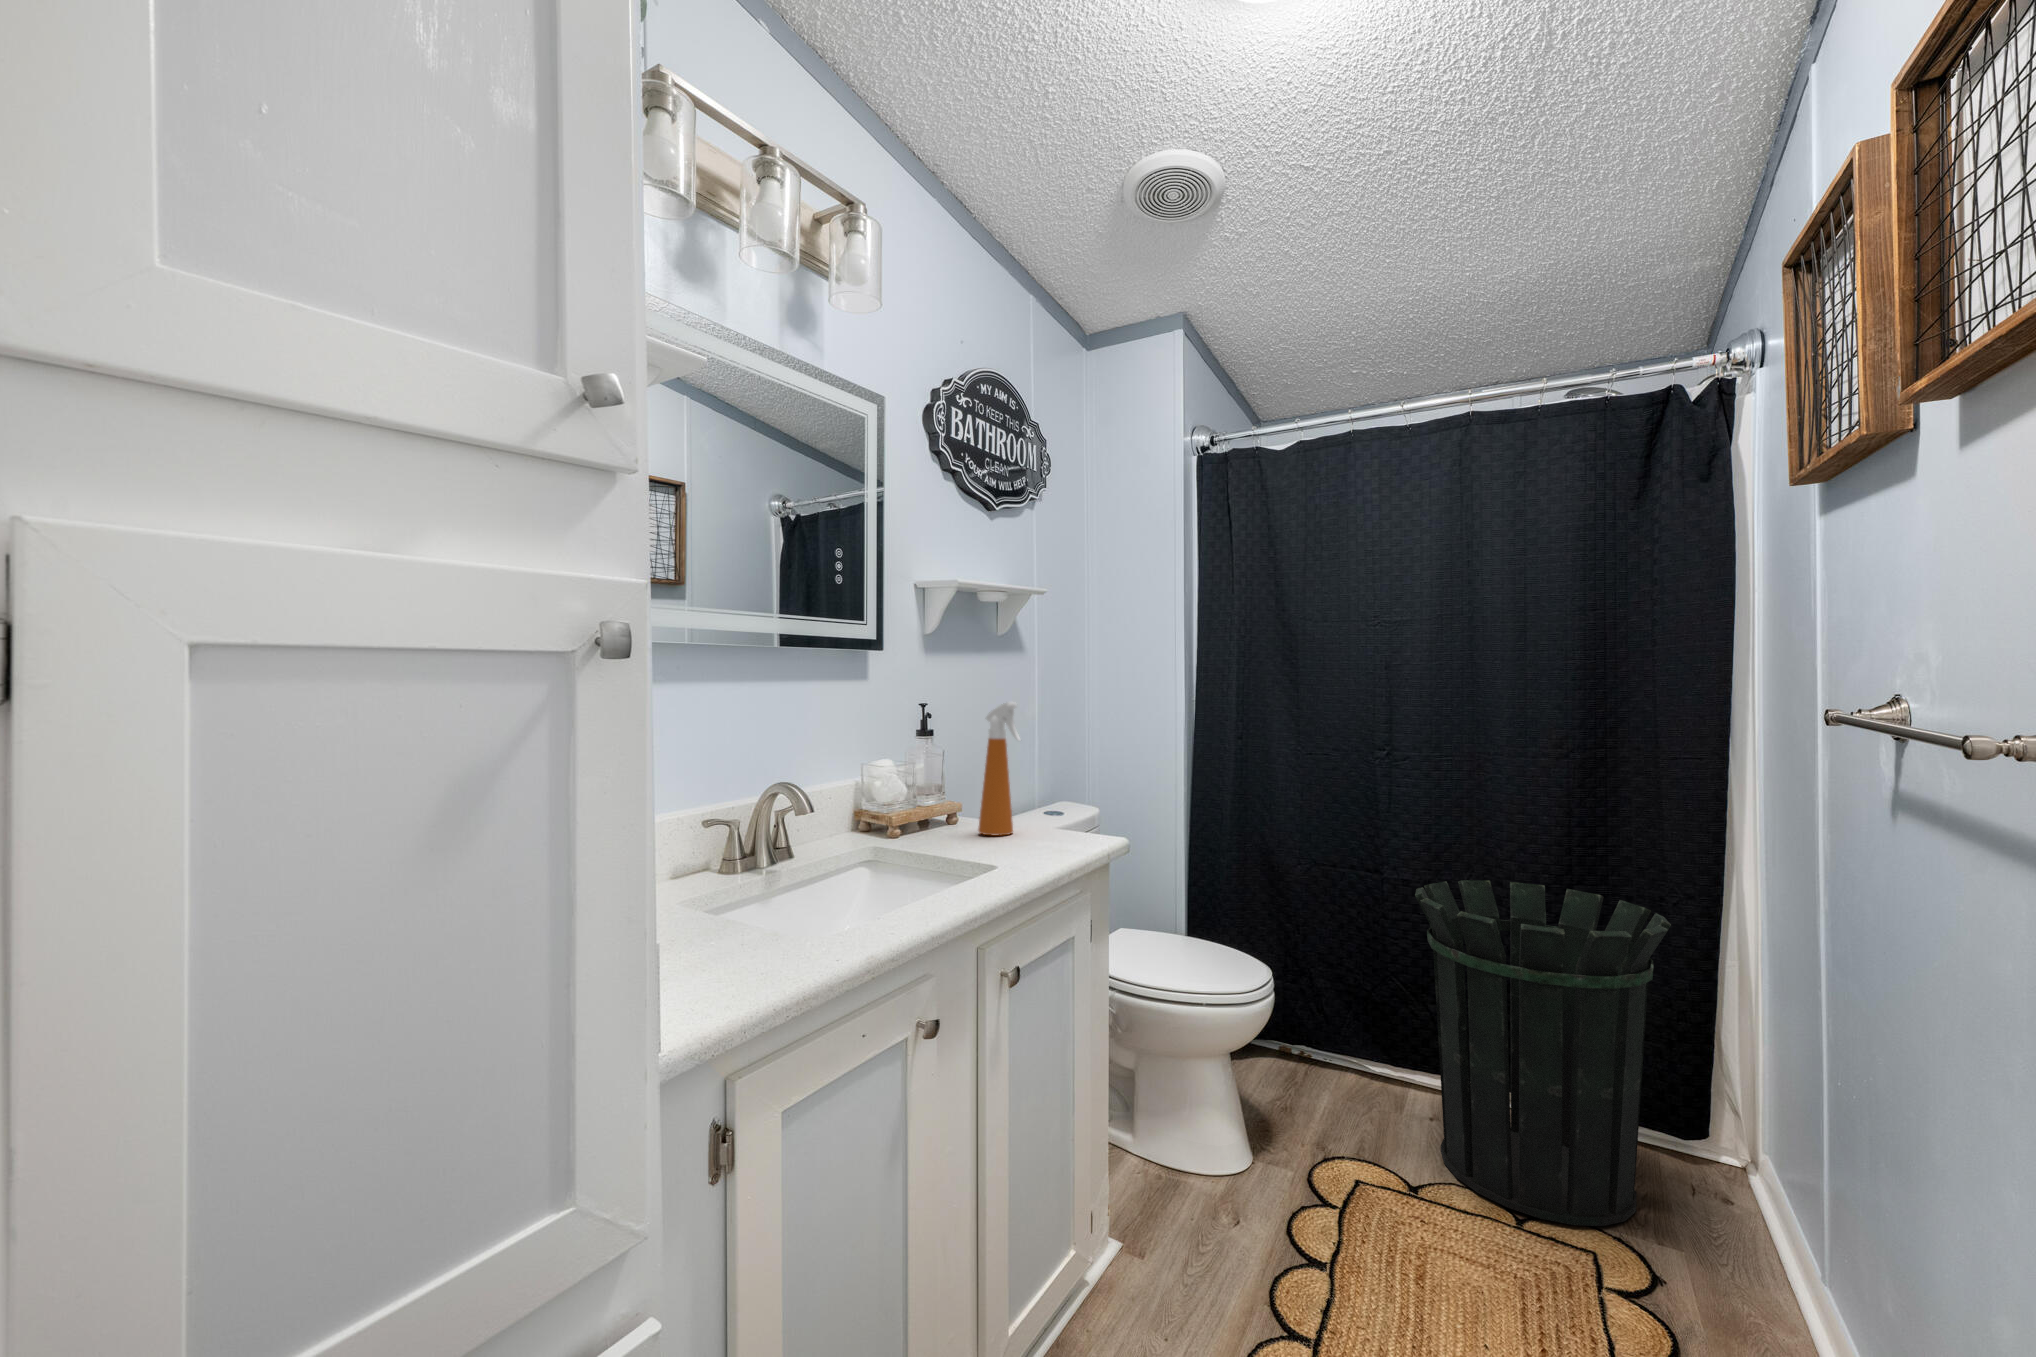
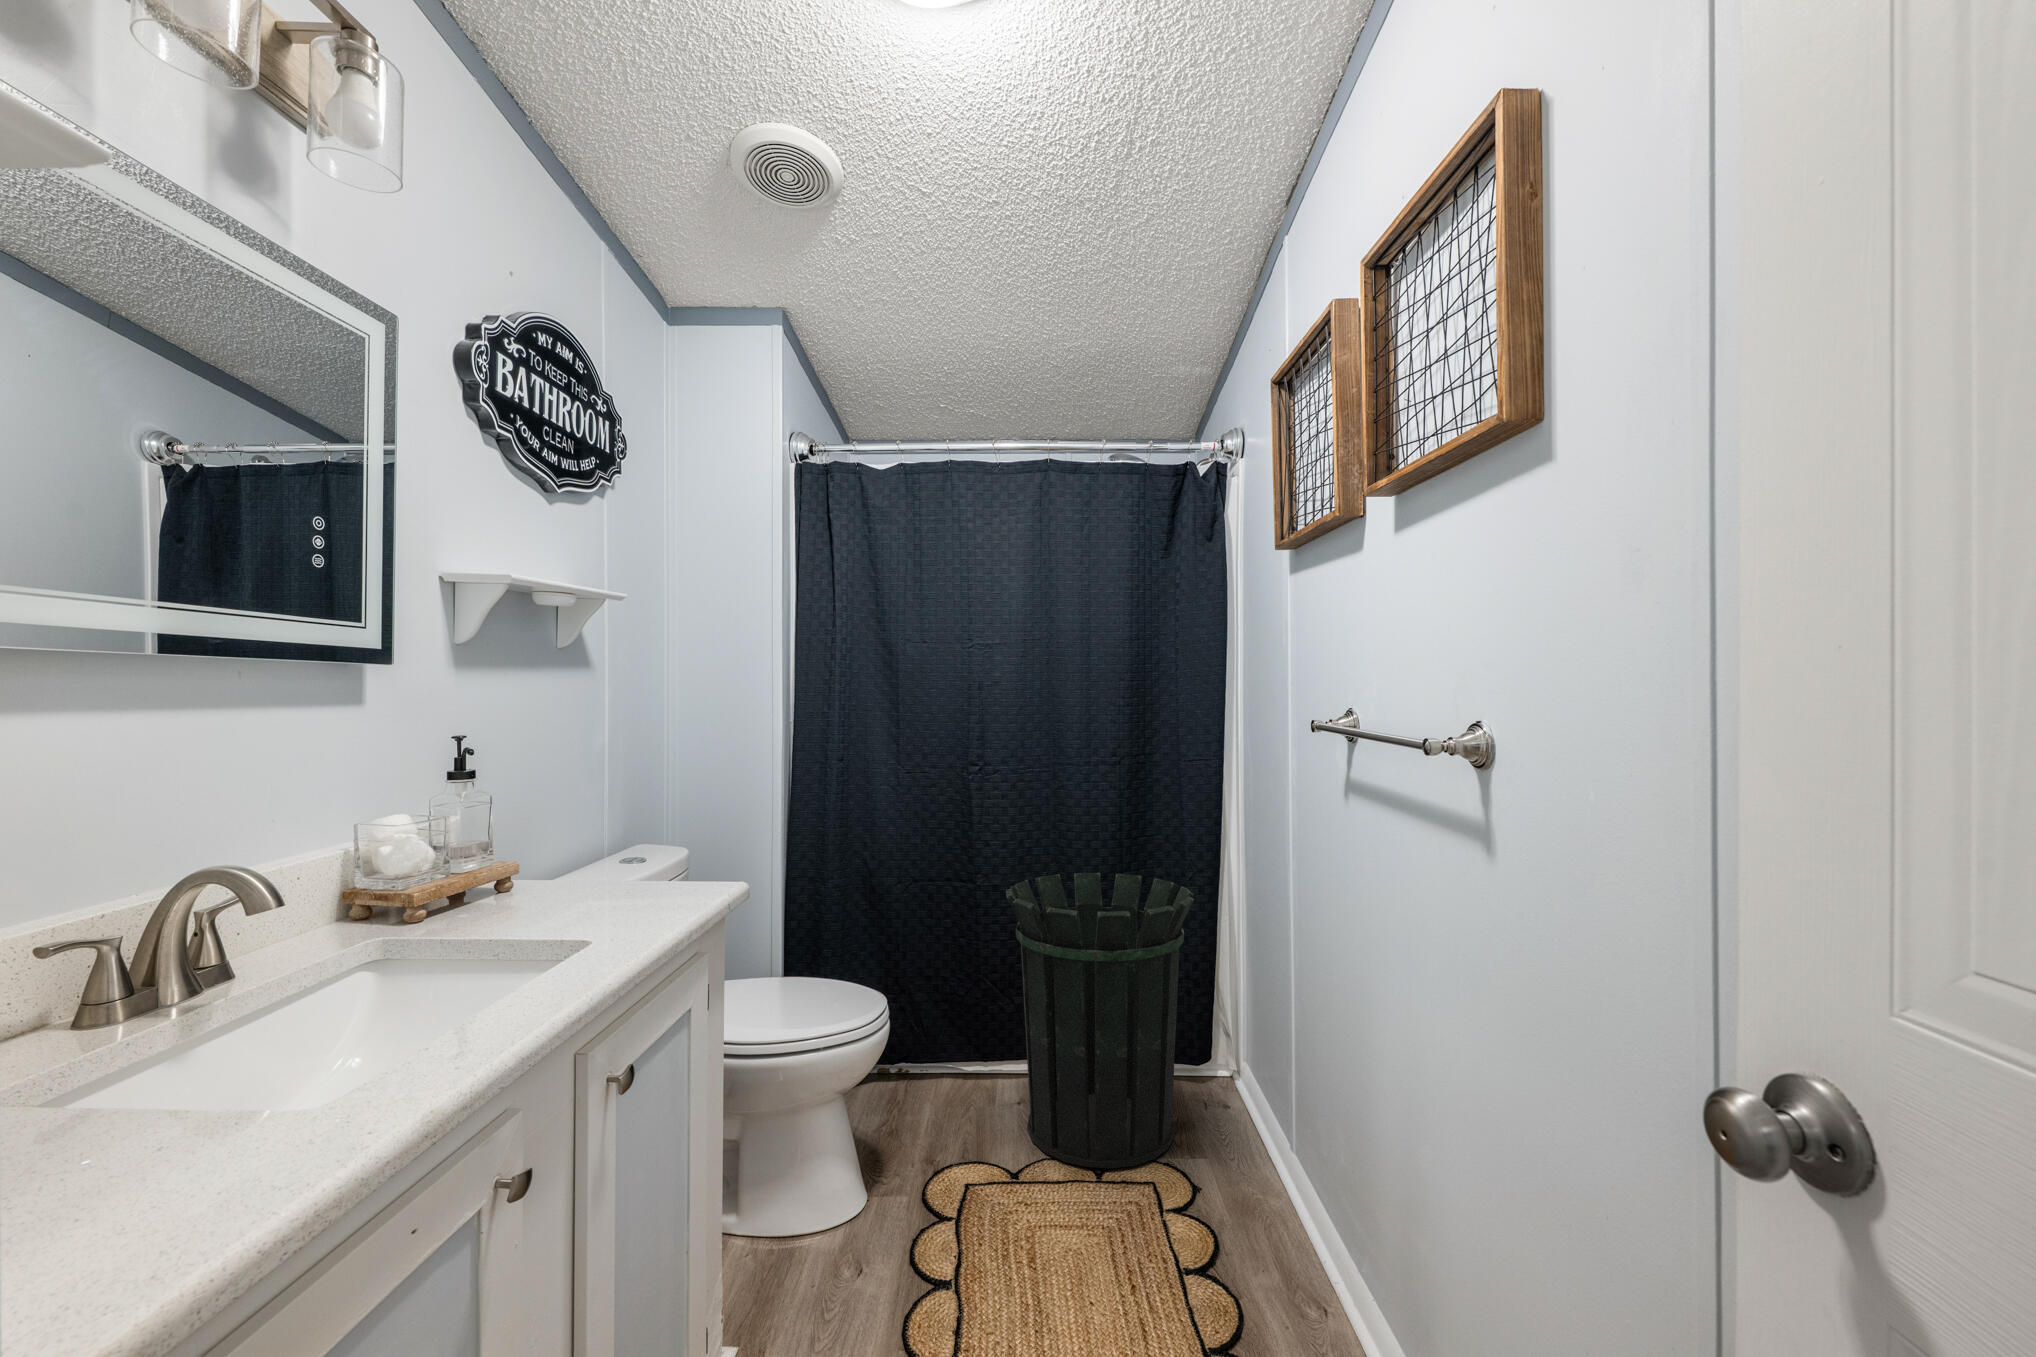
spray bottle: present [978,702,1020,835] -> none [547,729,611,898]

